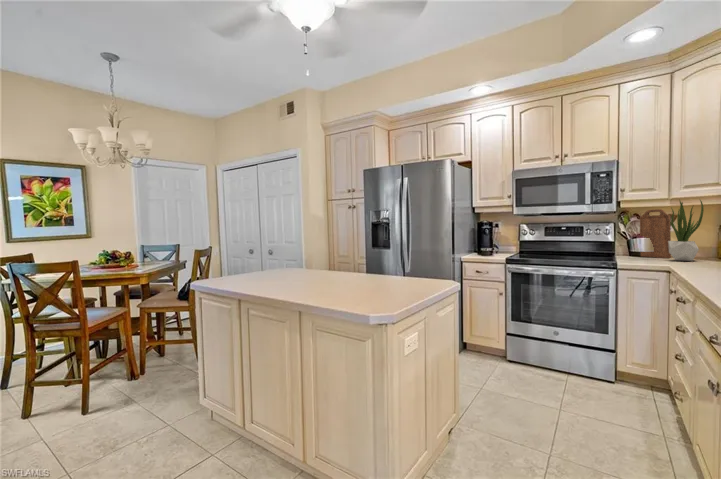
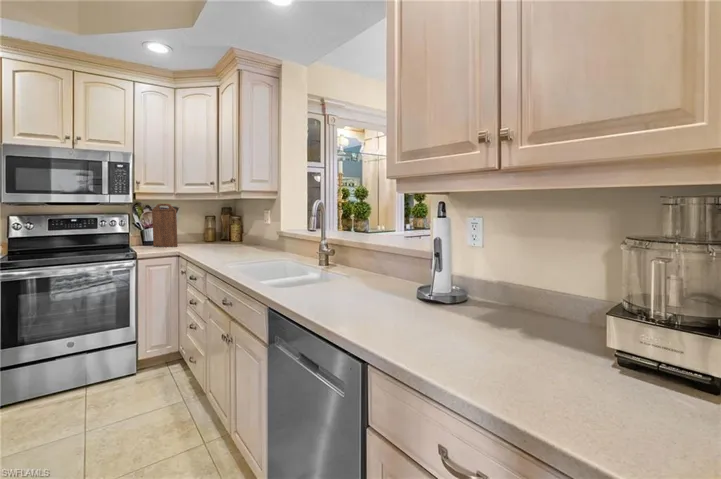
potted plant: present [668,200,704,261] -> none [176,197,200,248]

